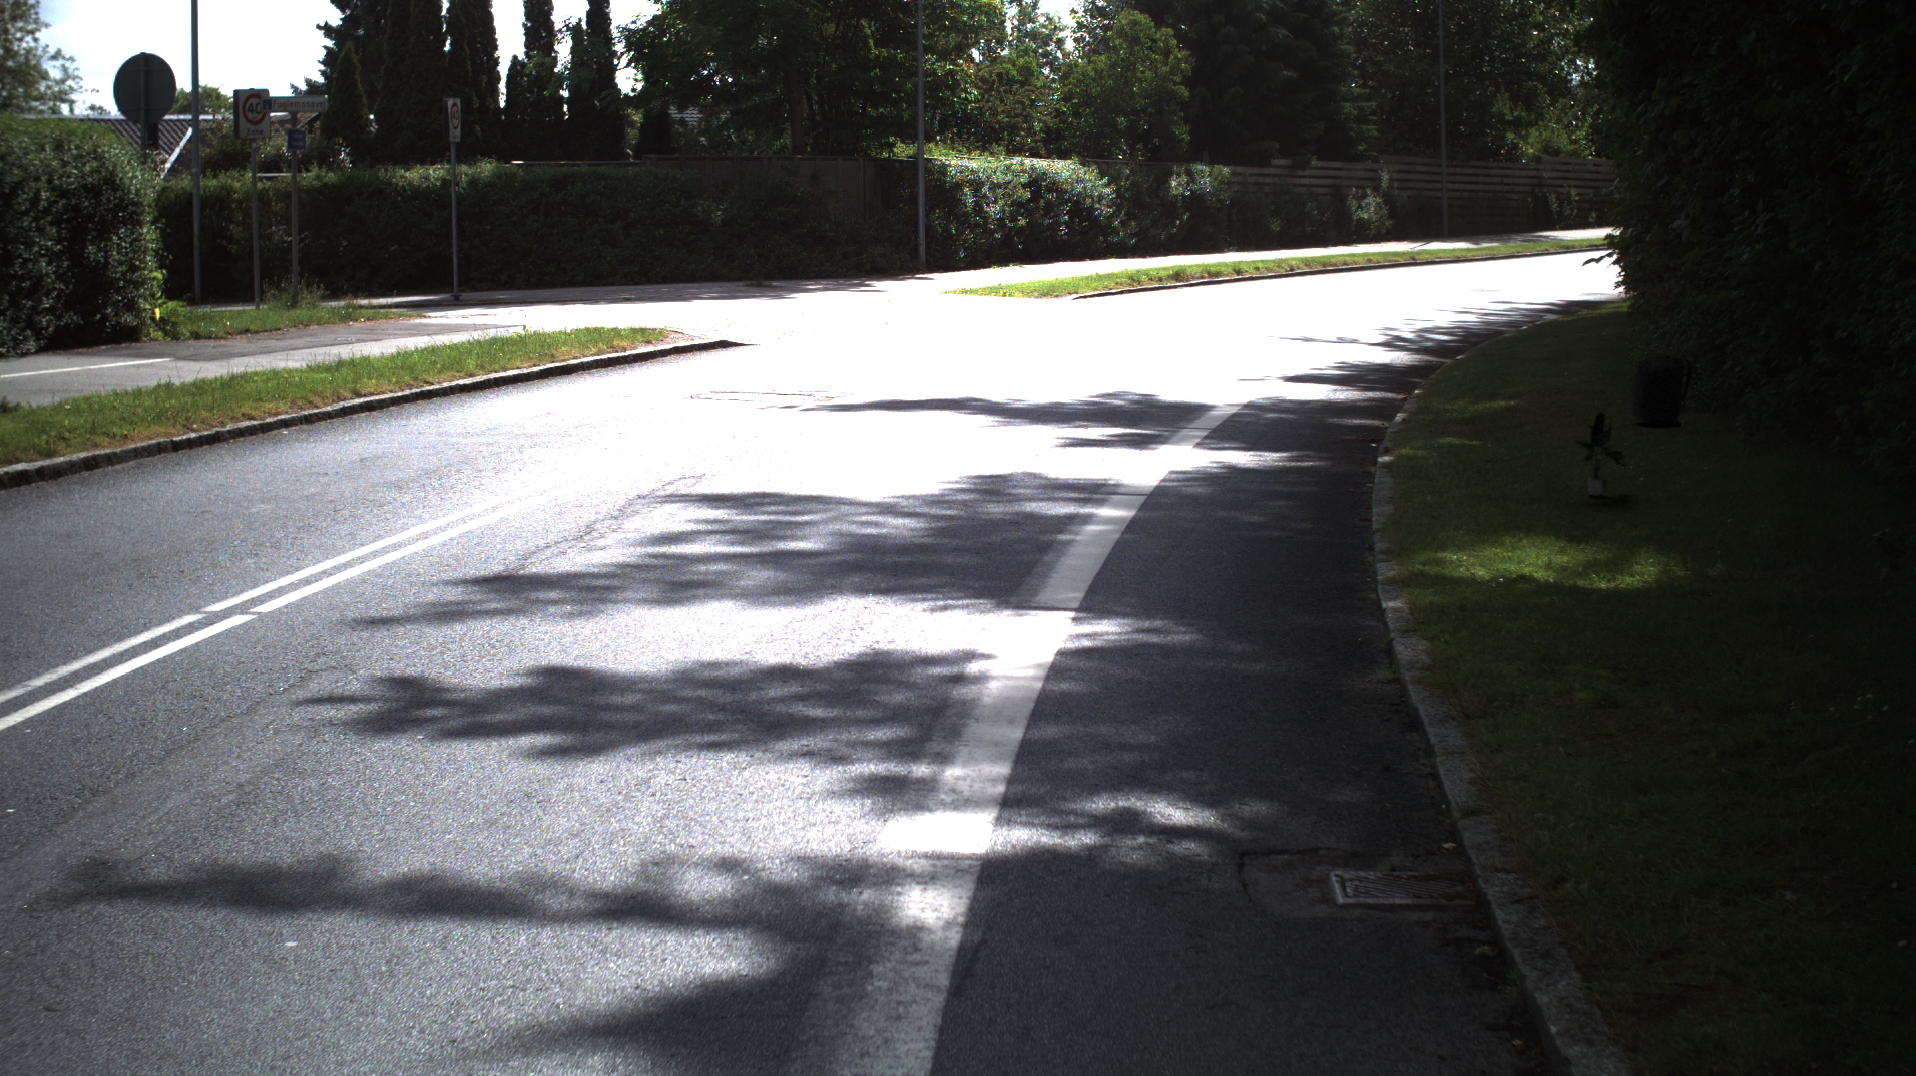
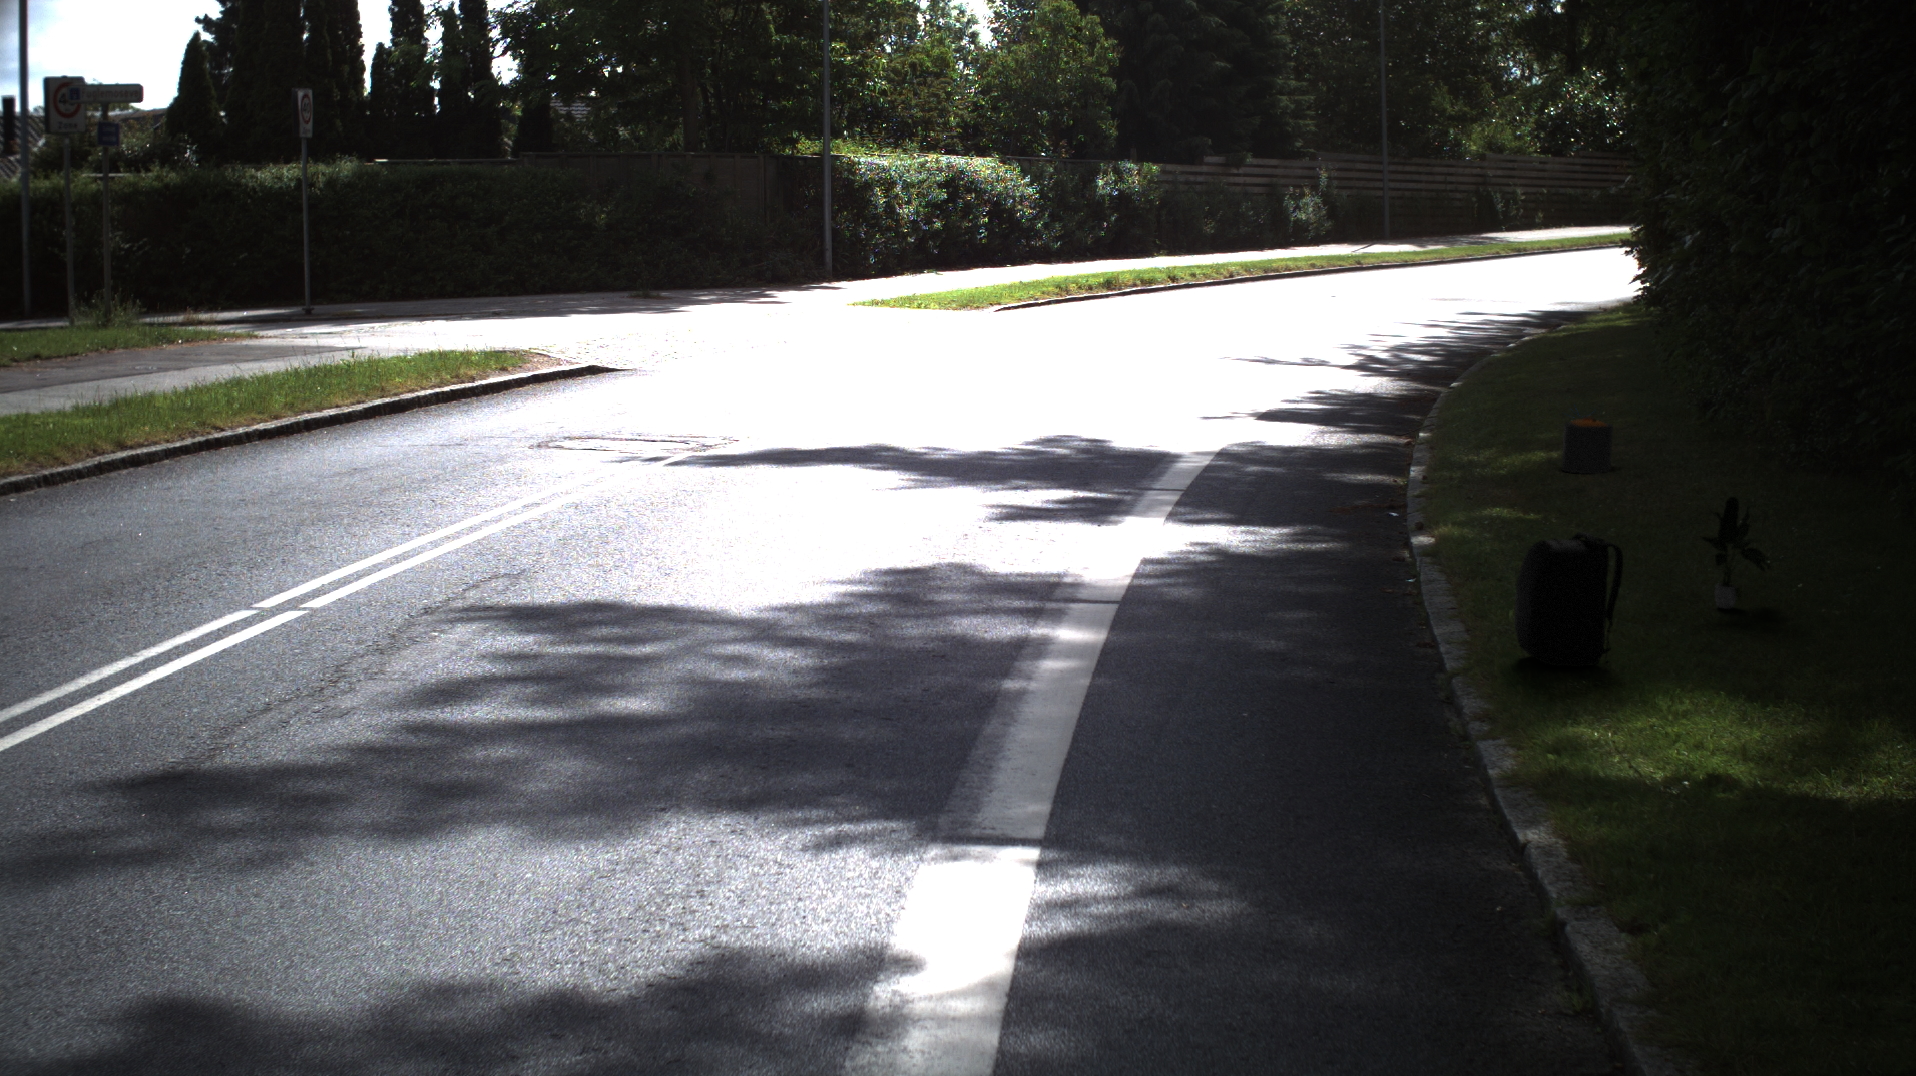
backpack: present [1632,354,1691,425] -> present [1514,532,1623,666]
trash can: none [1517,358,1560,416] -> present [1562,405,1613,474]

